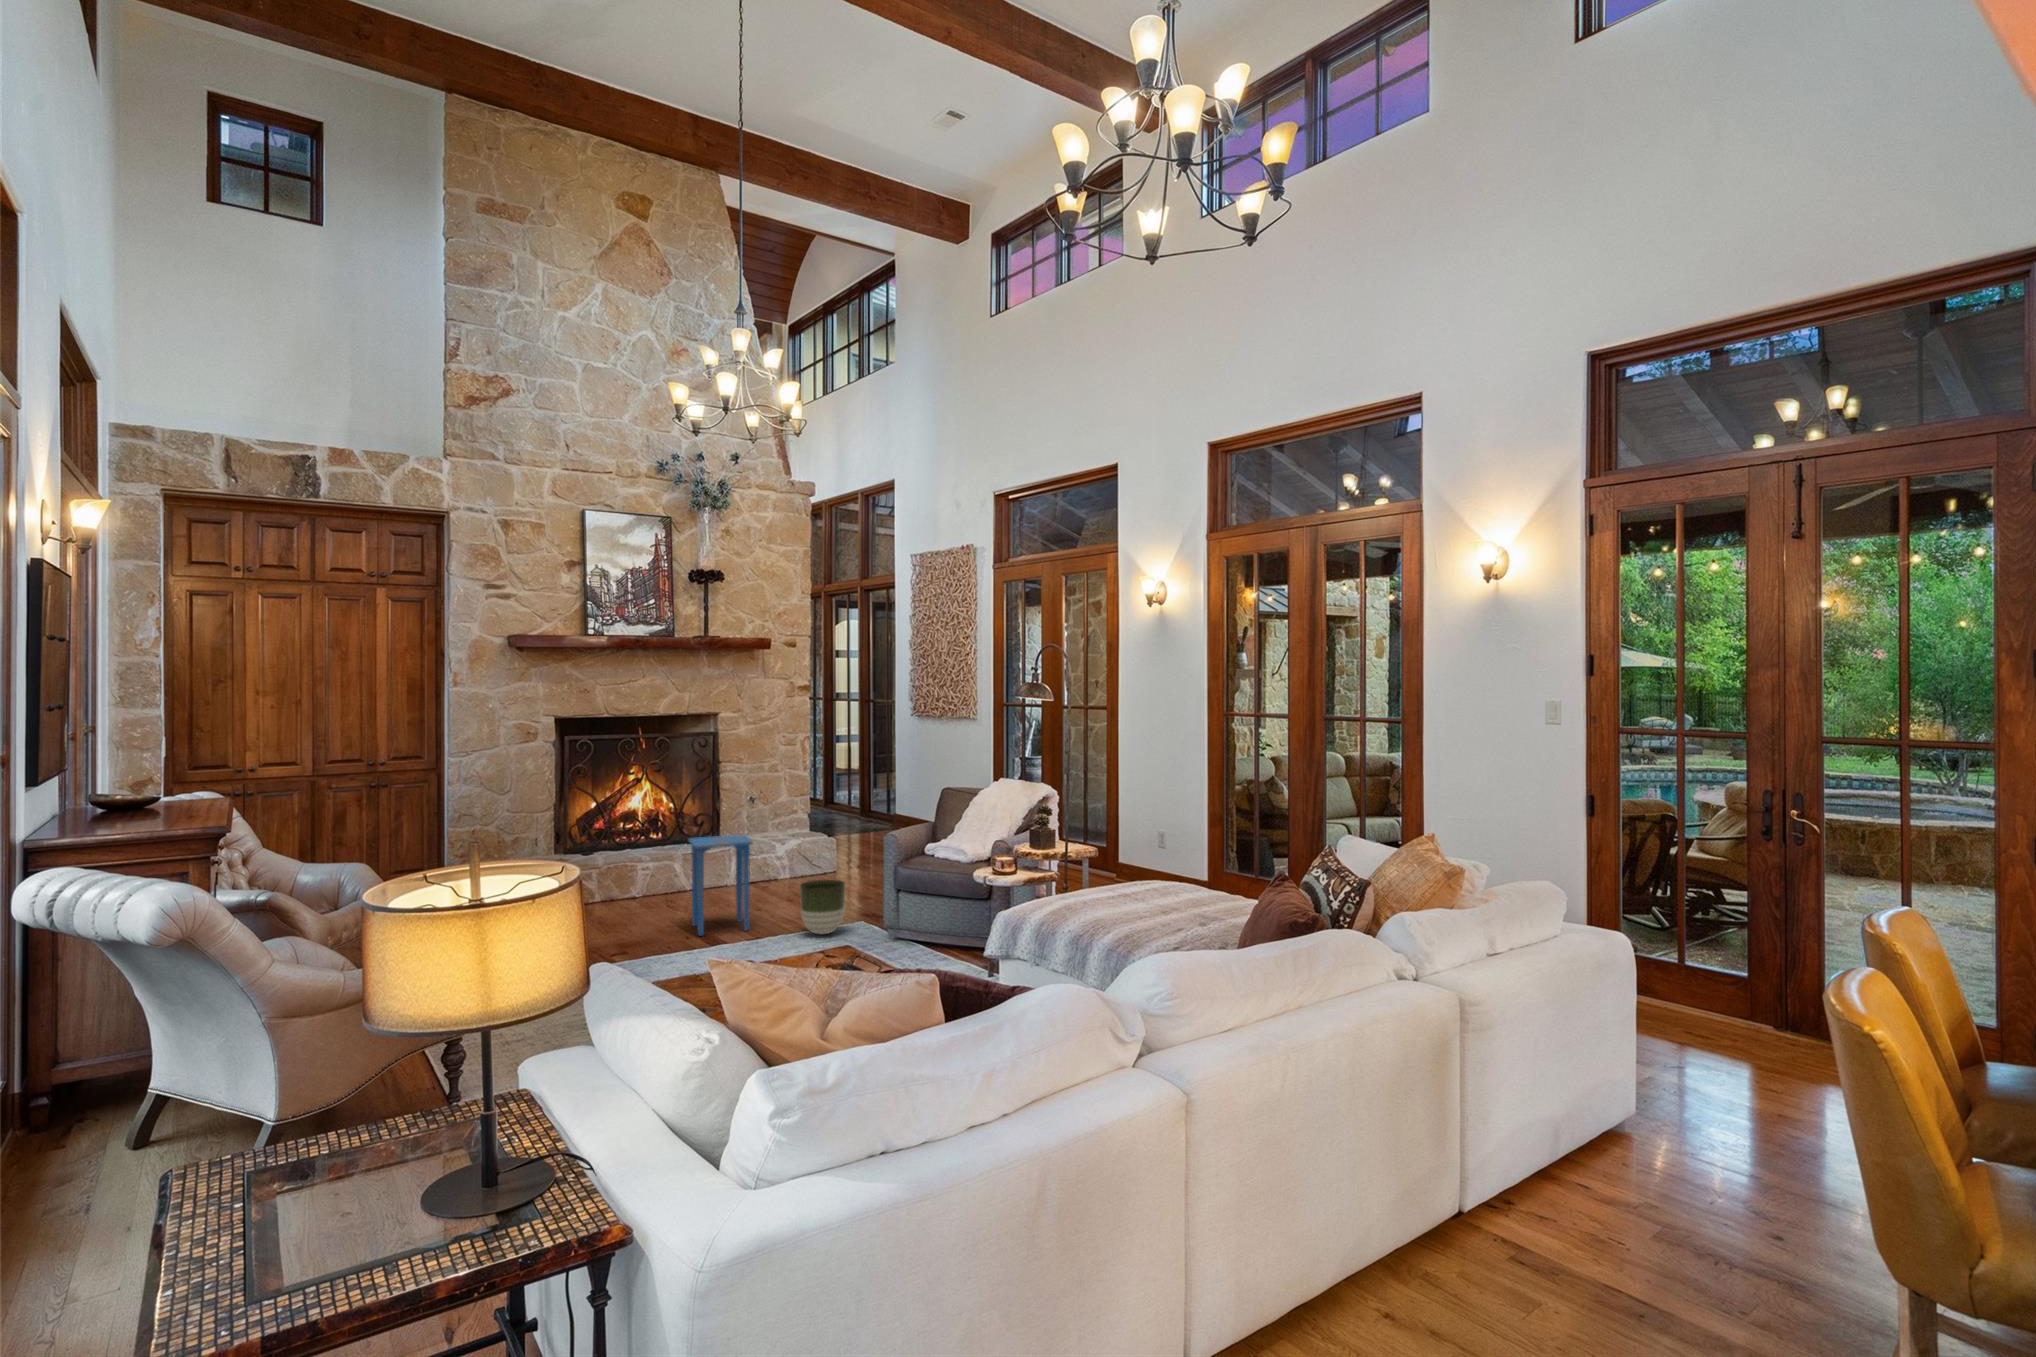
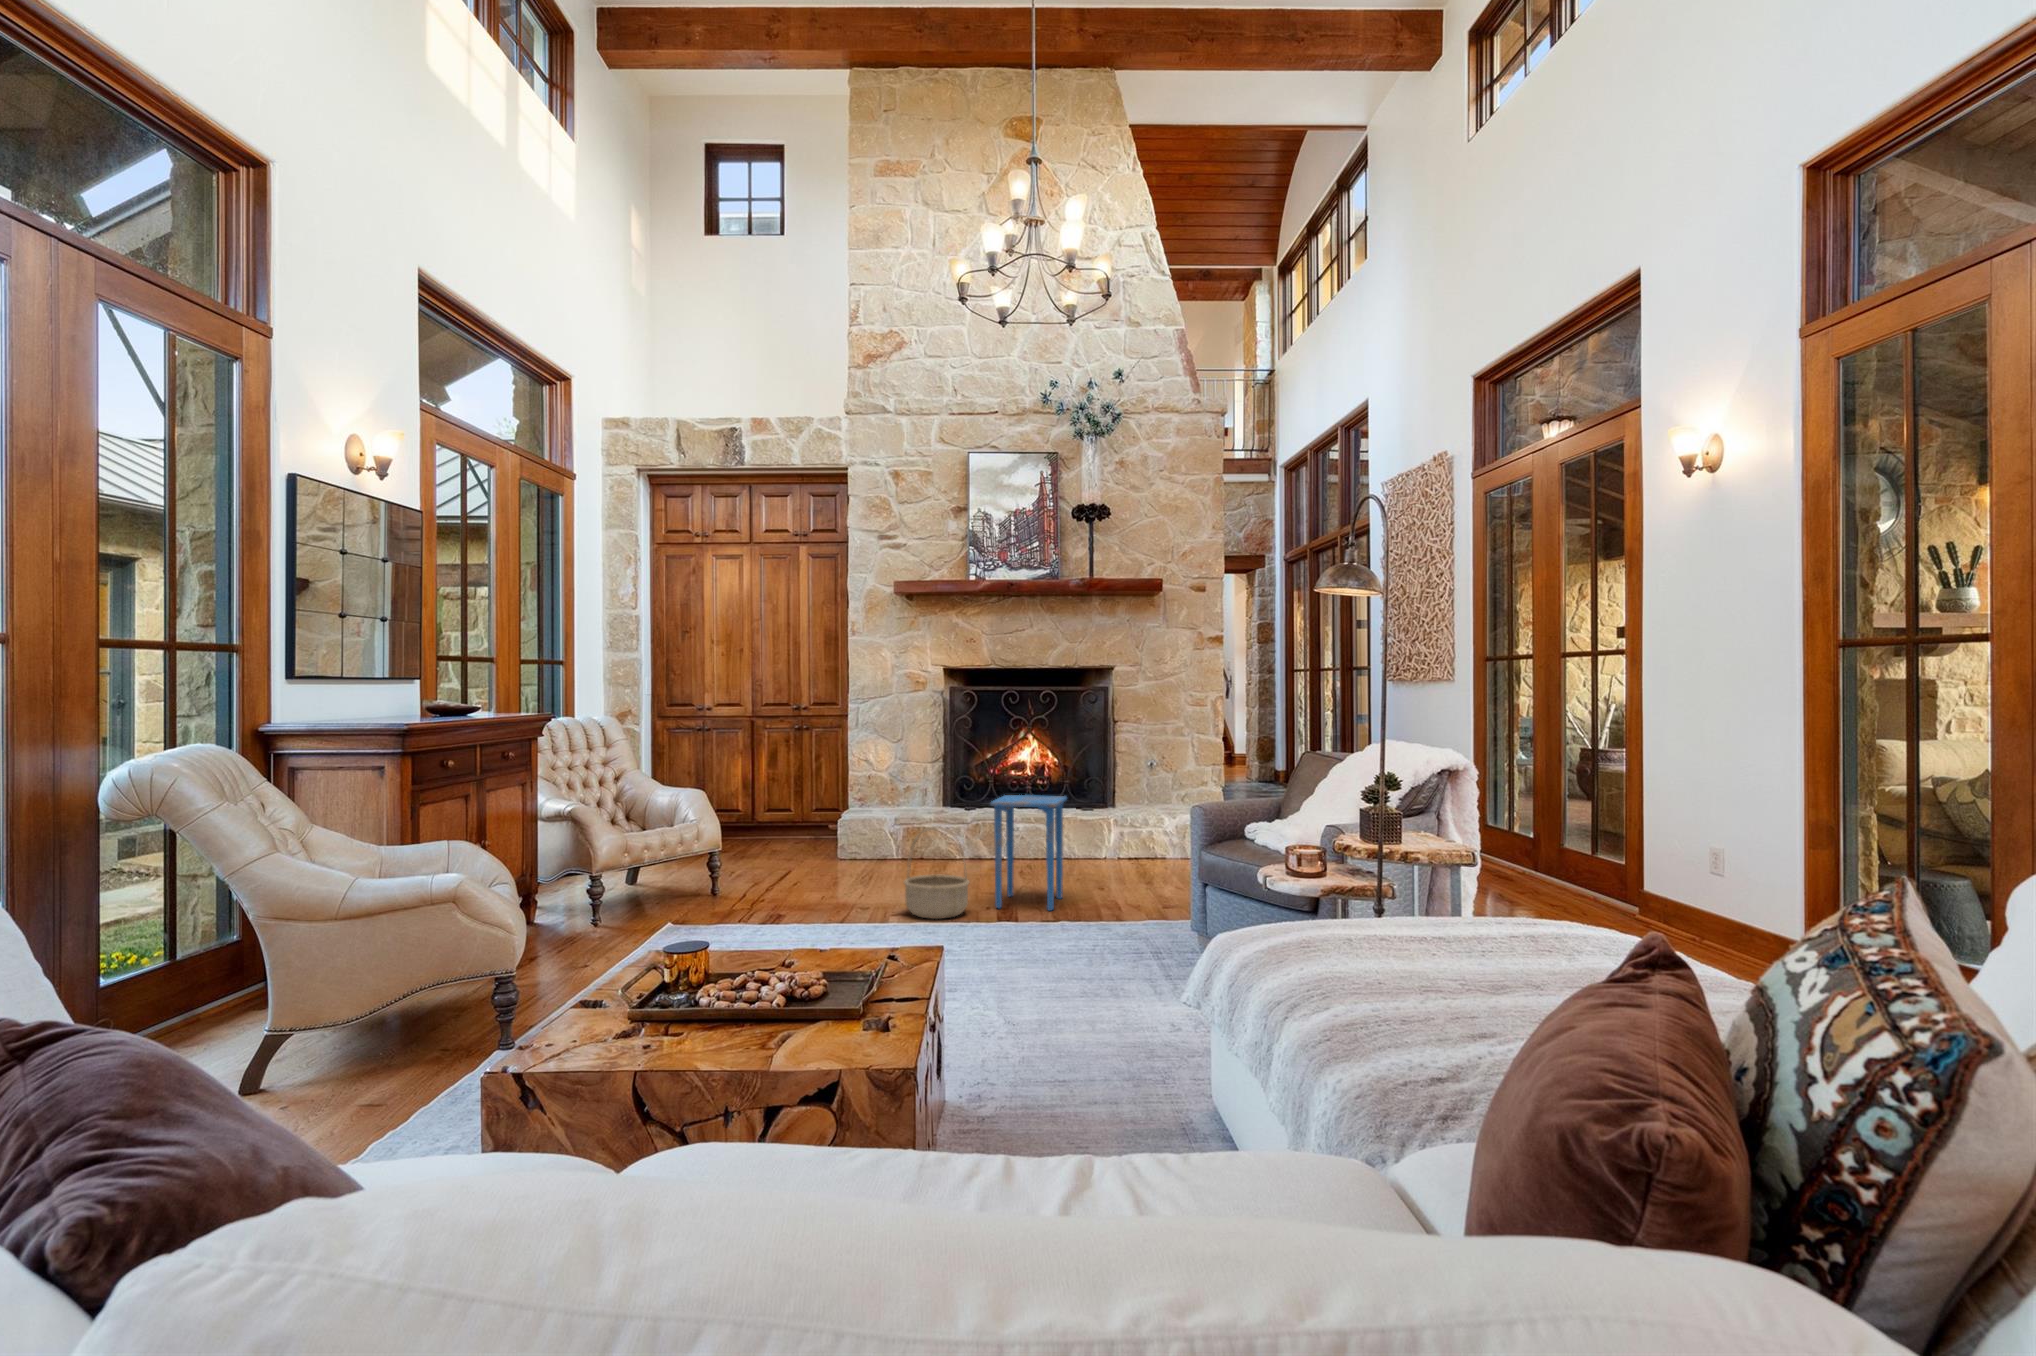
basket: none [621,871,684,953] -> present [904,826,969,919]
planter: present [800,880,845,934] -> none [1095,859,1153,929]

